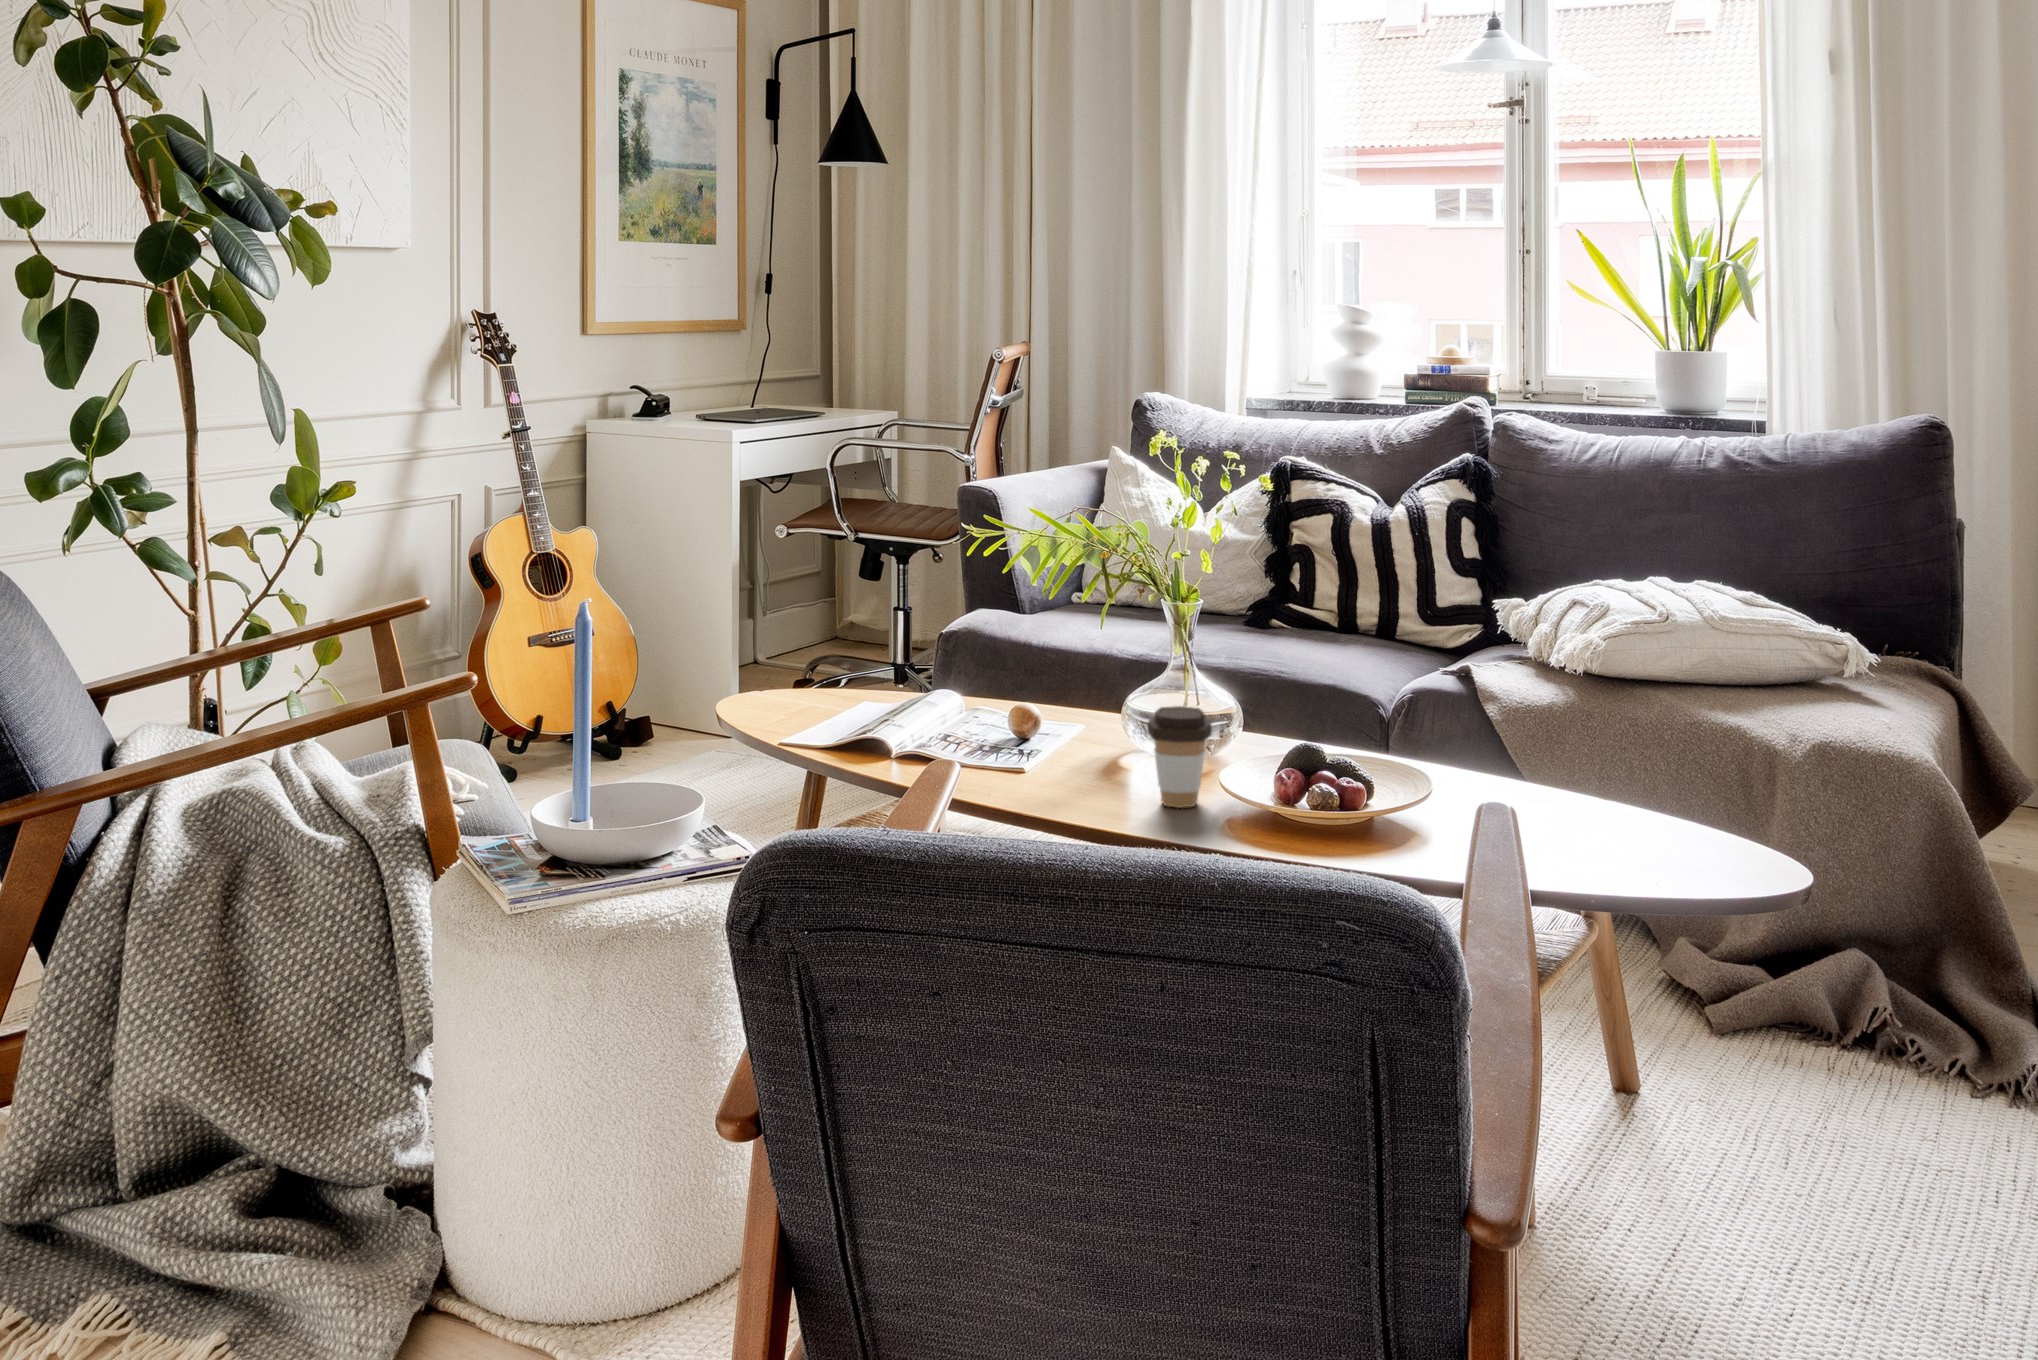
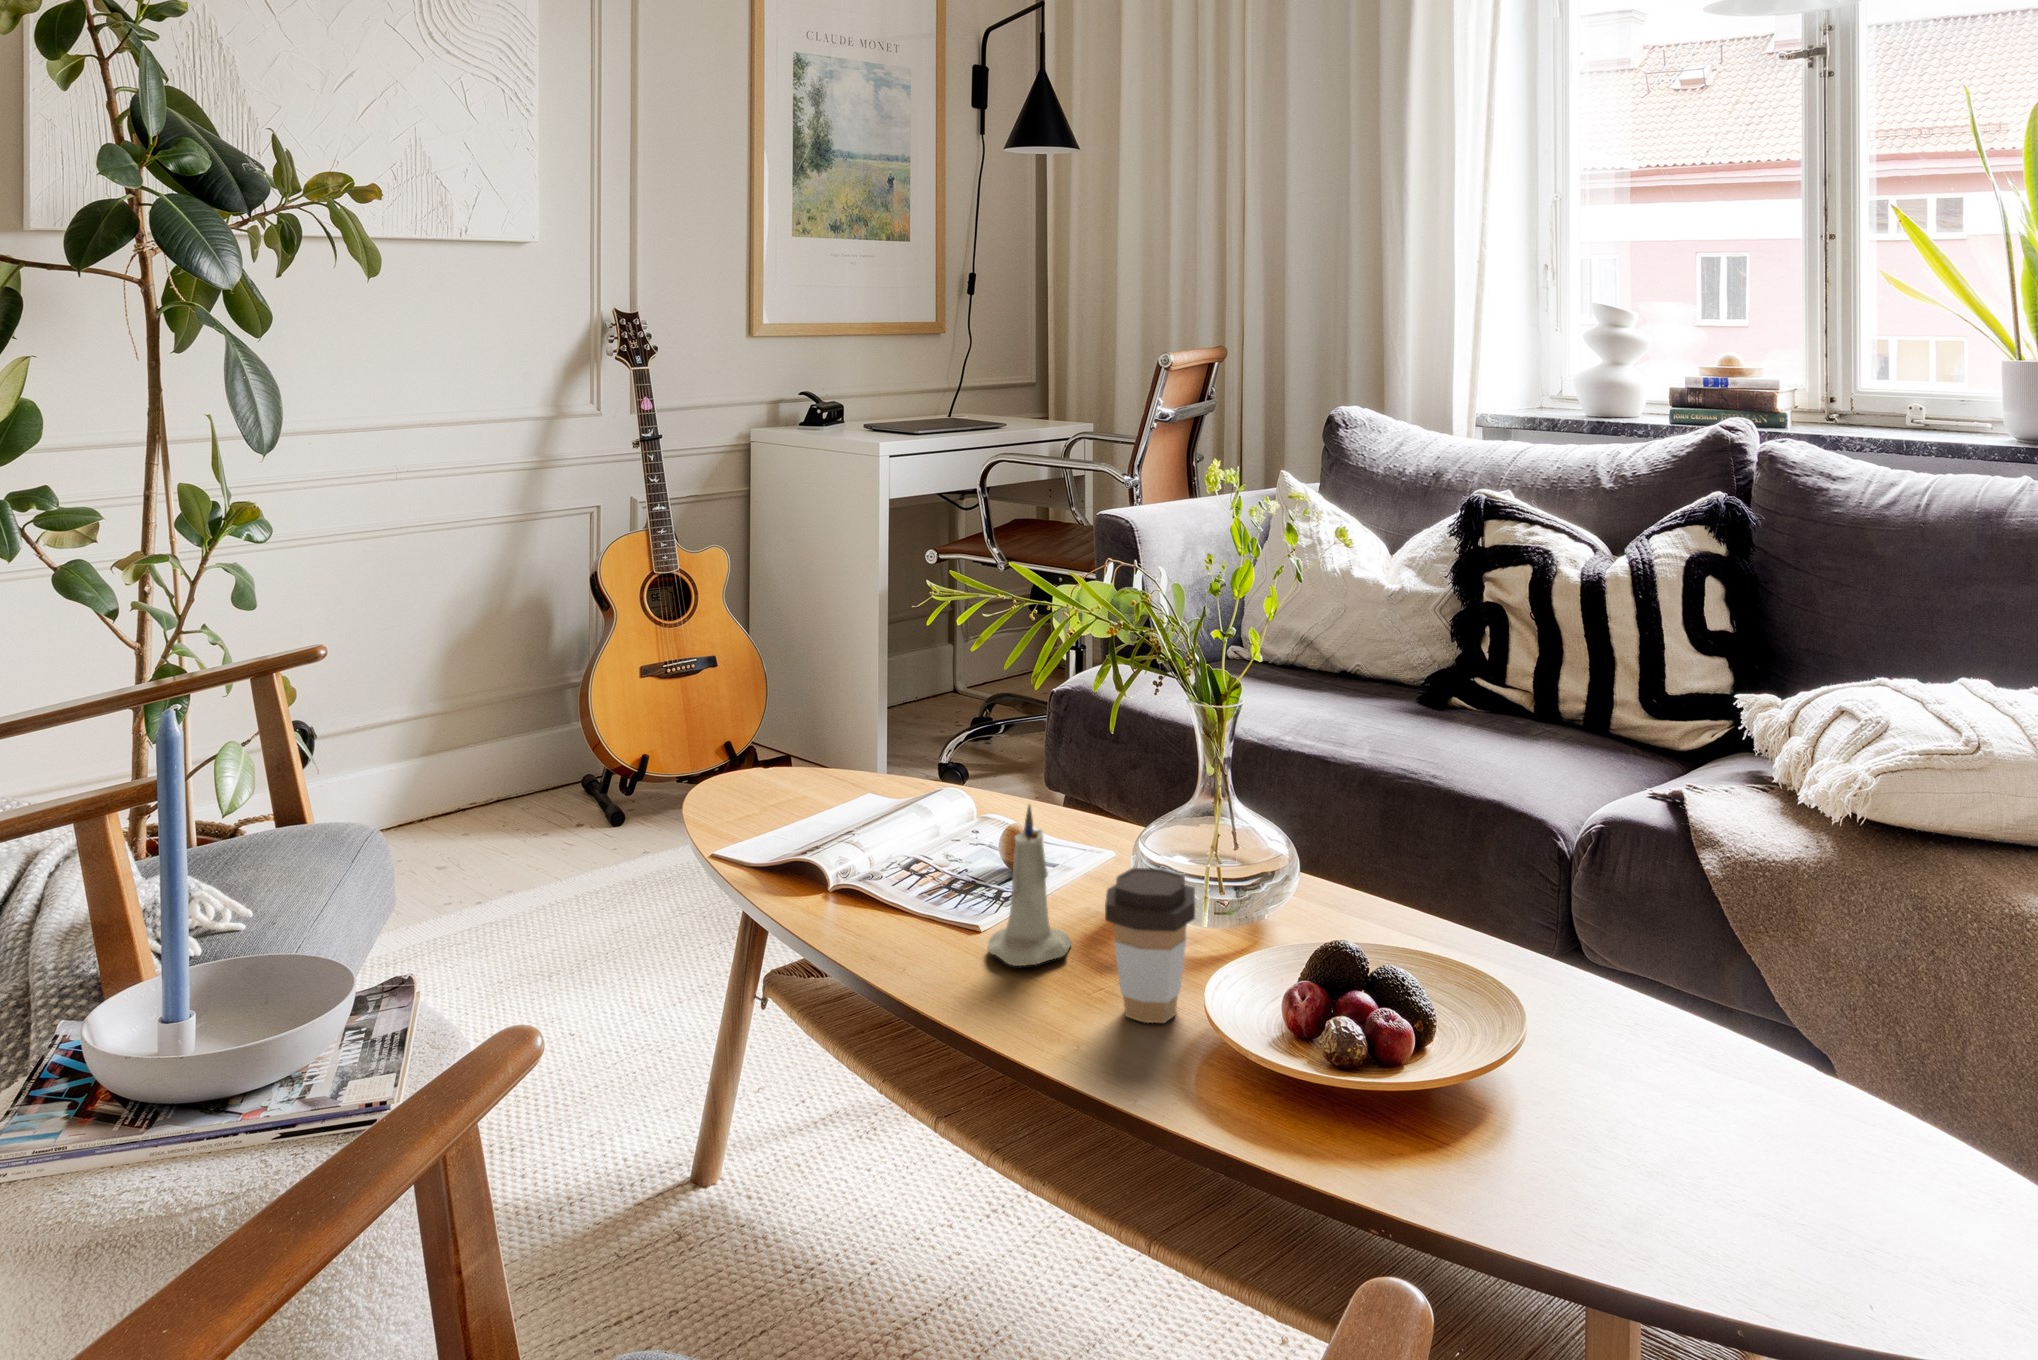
candle: none [1043,673,1102,787] -> present [988,805,1072,966]

